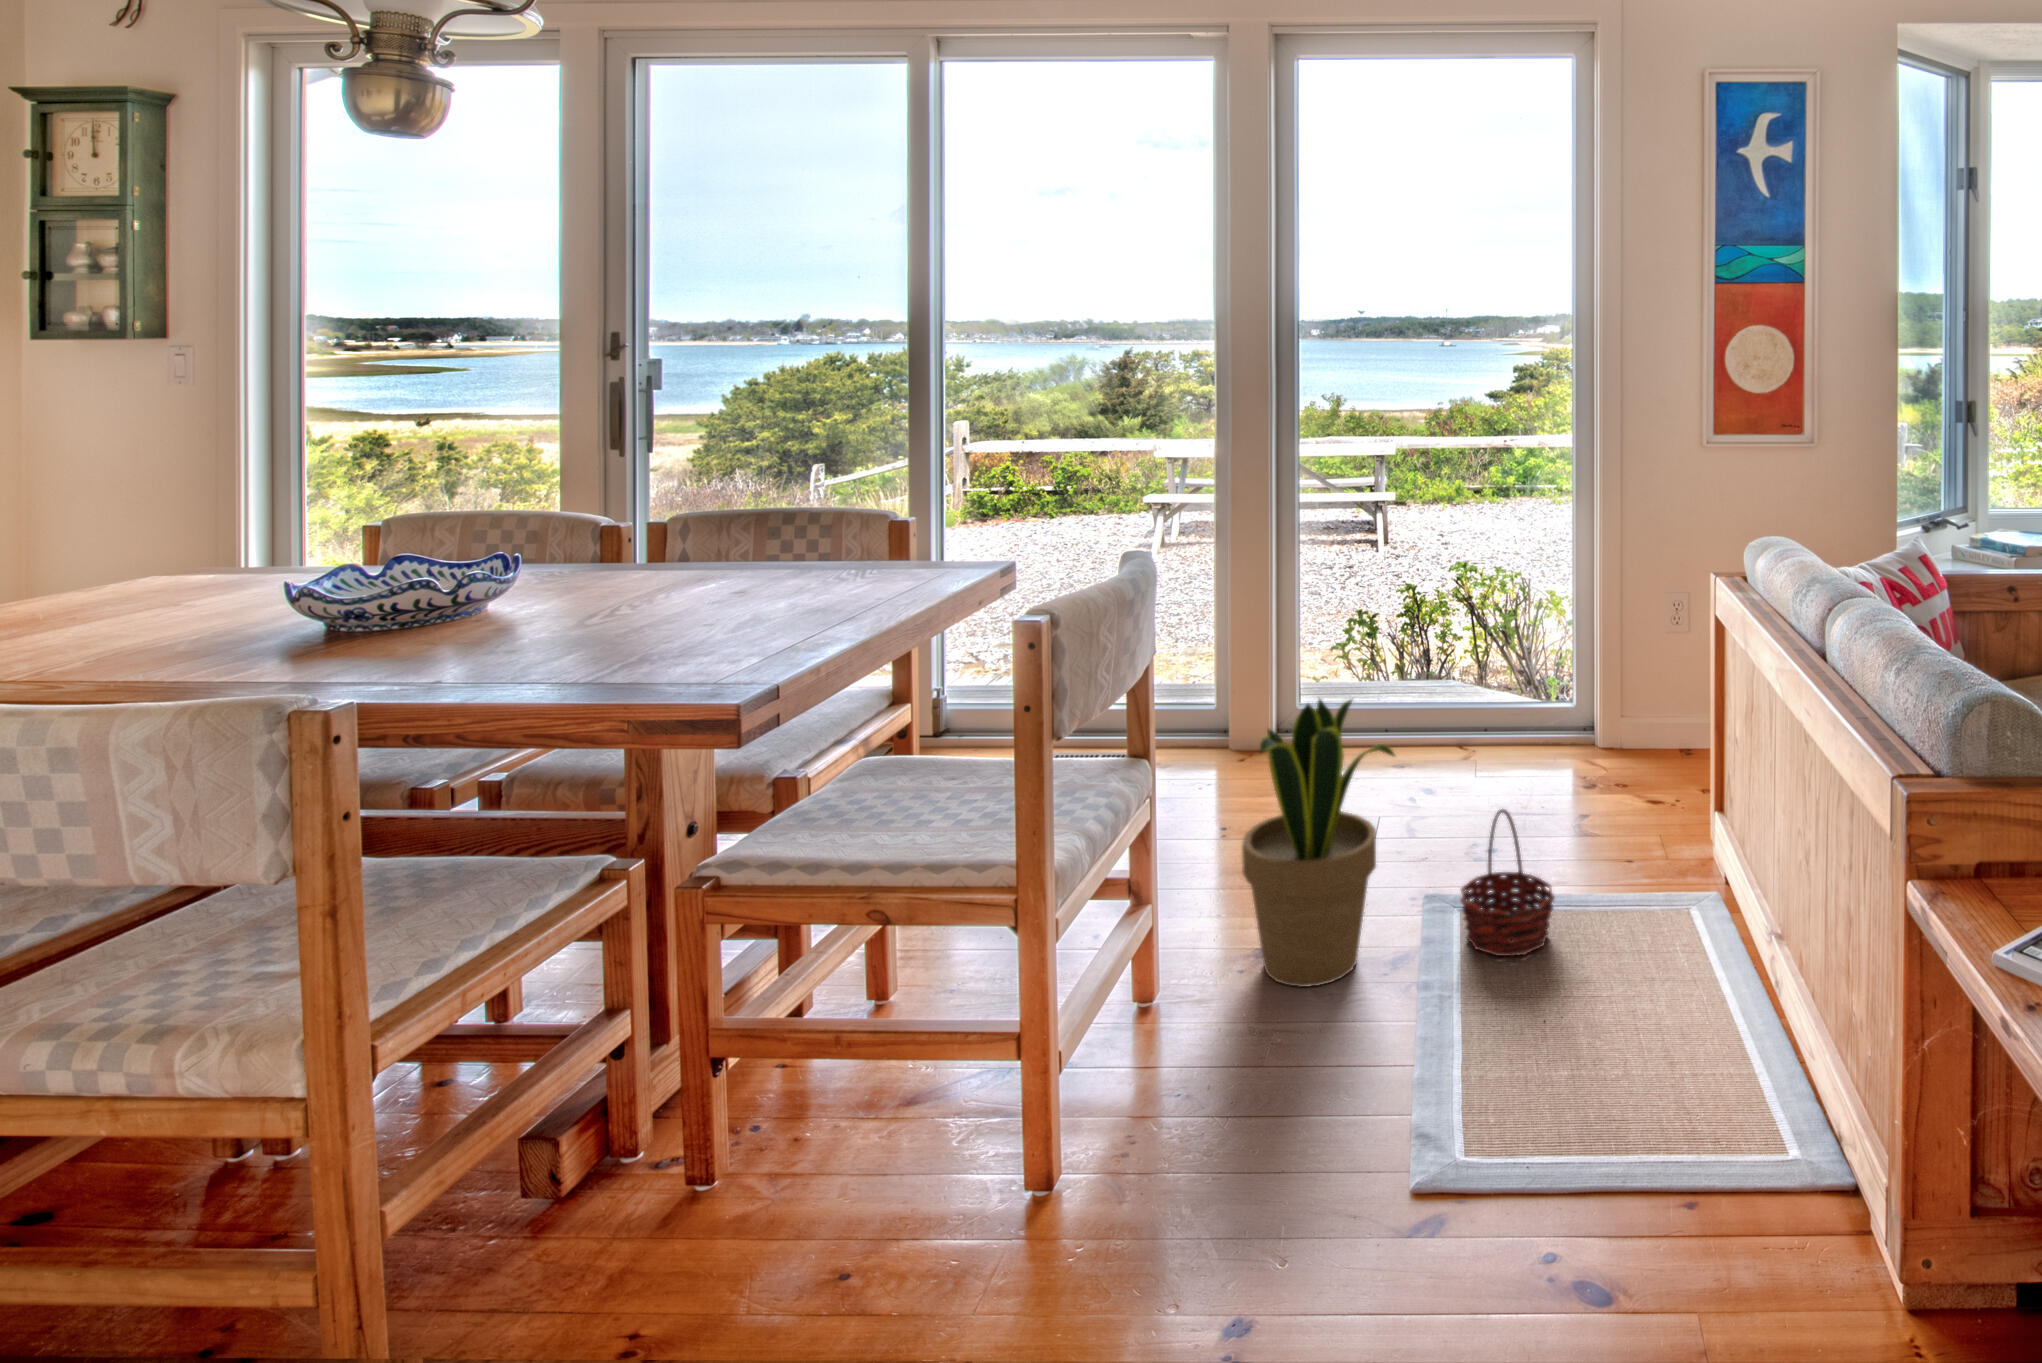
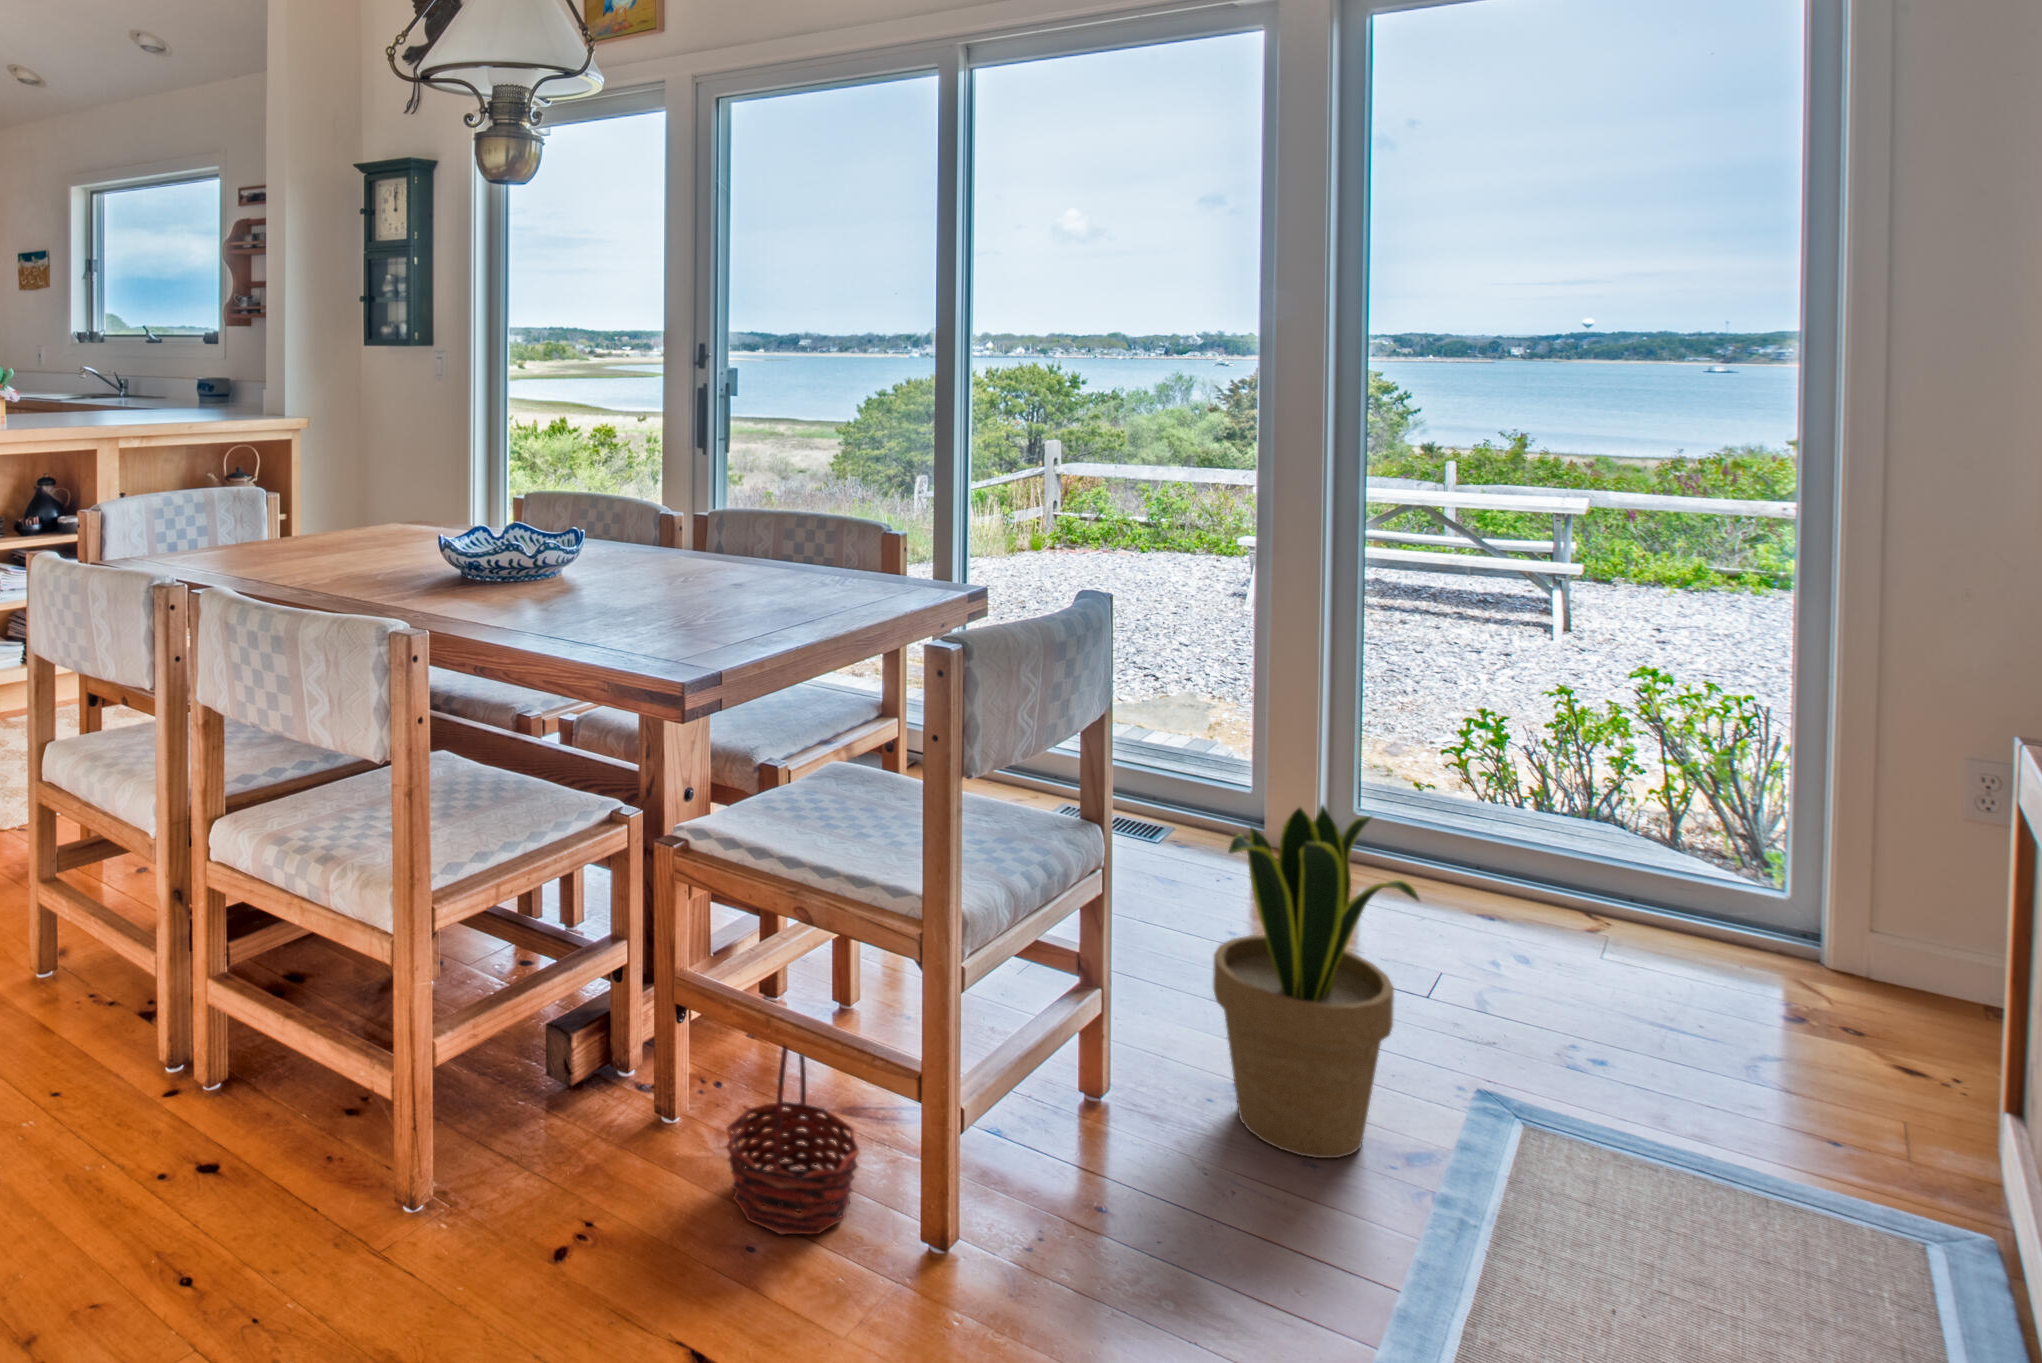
basket: present [1461,809,1554,956] -> present [726,1045,860,1234]

